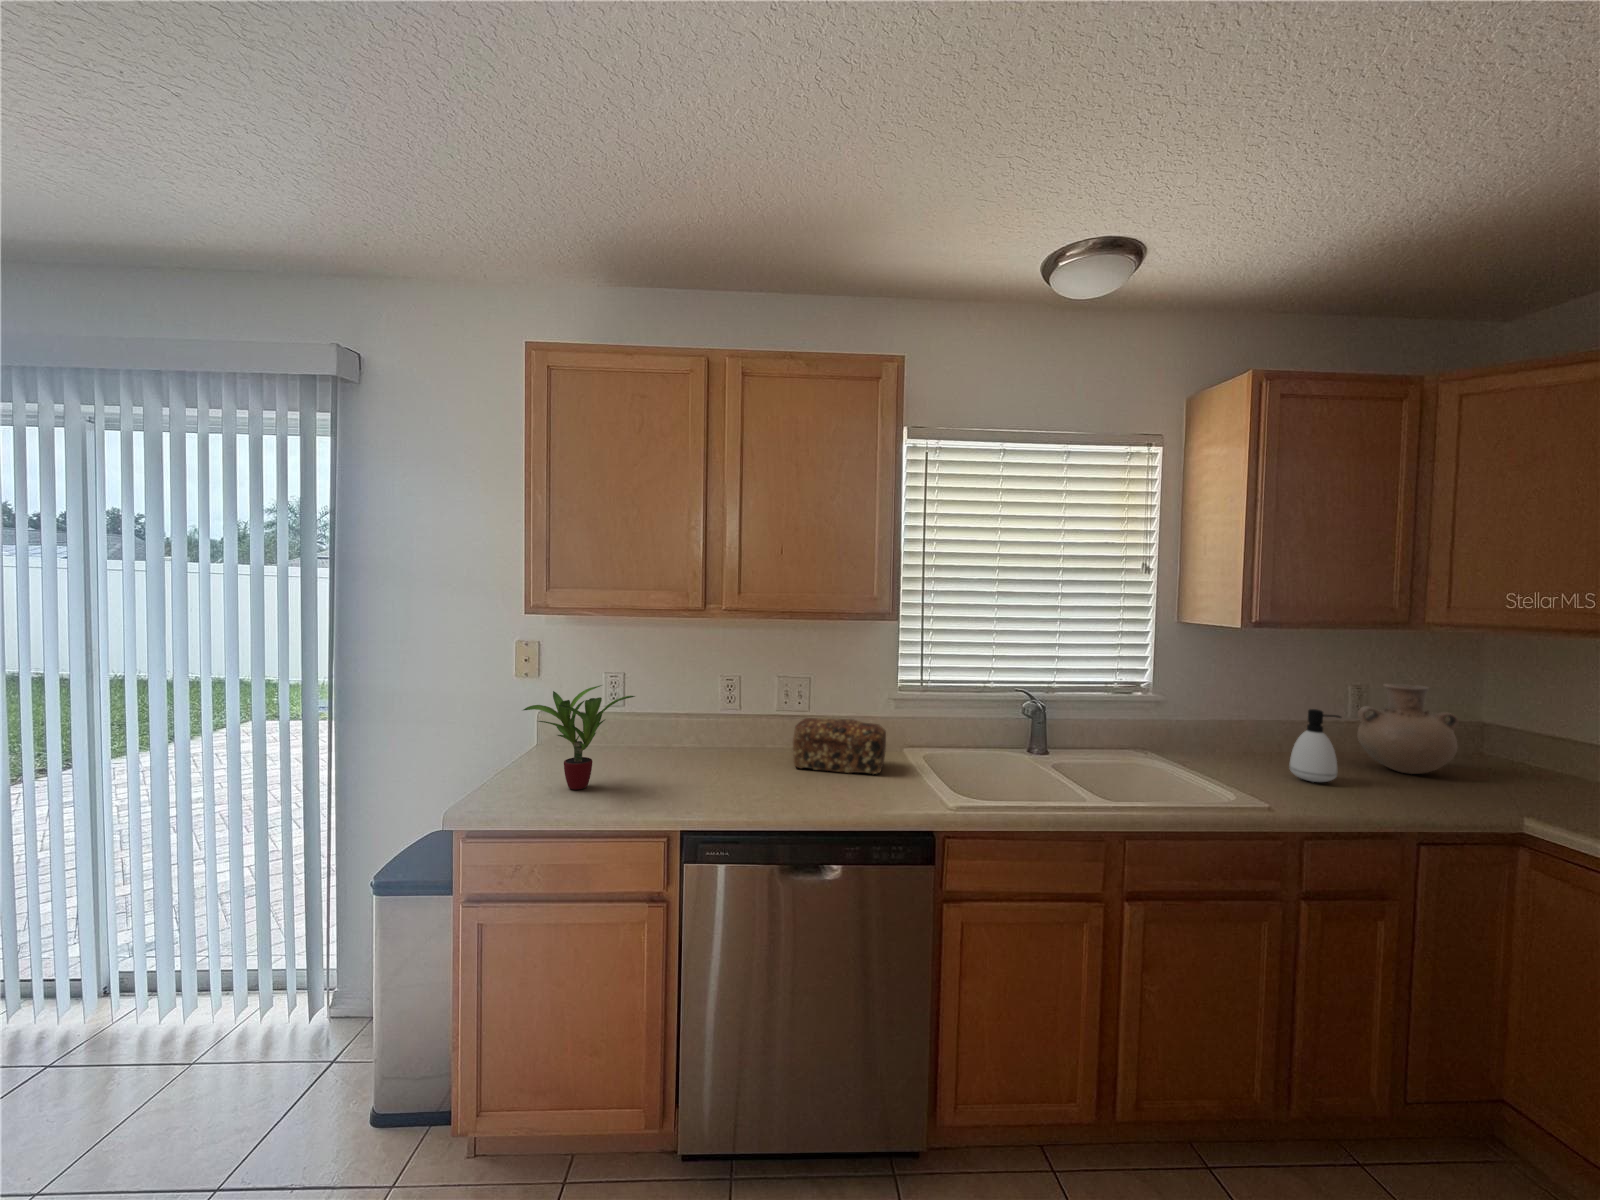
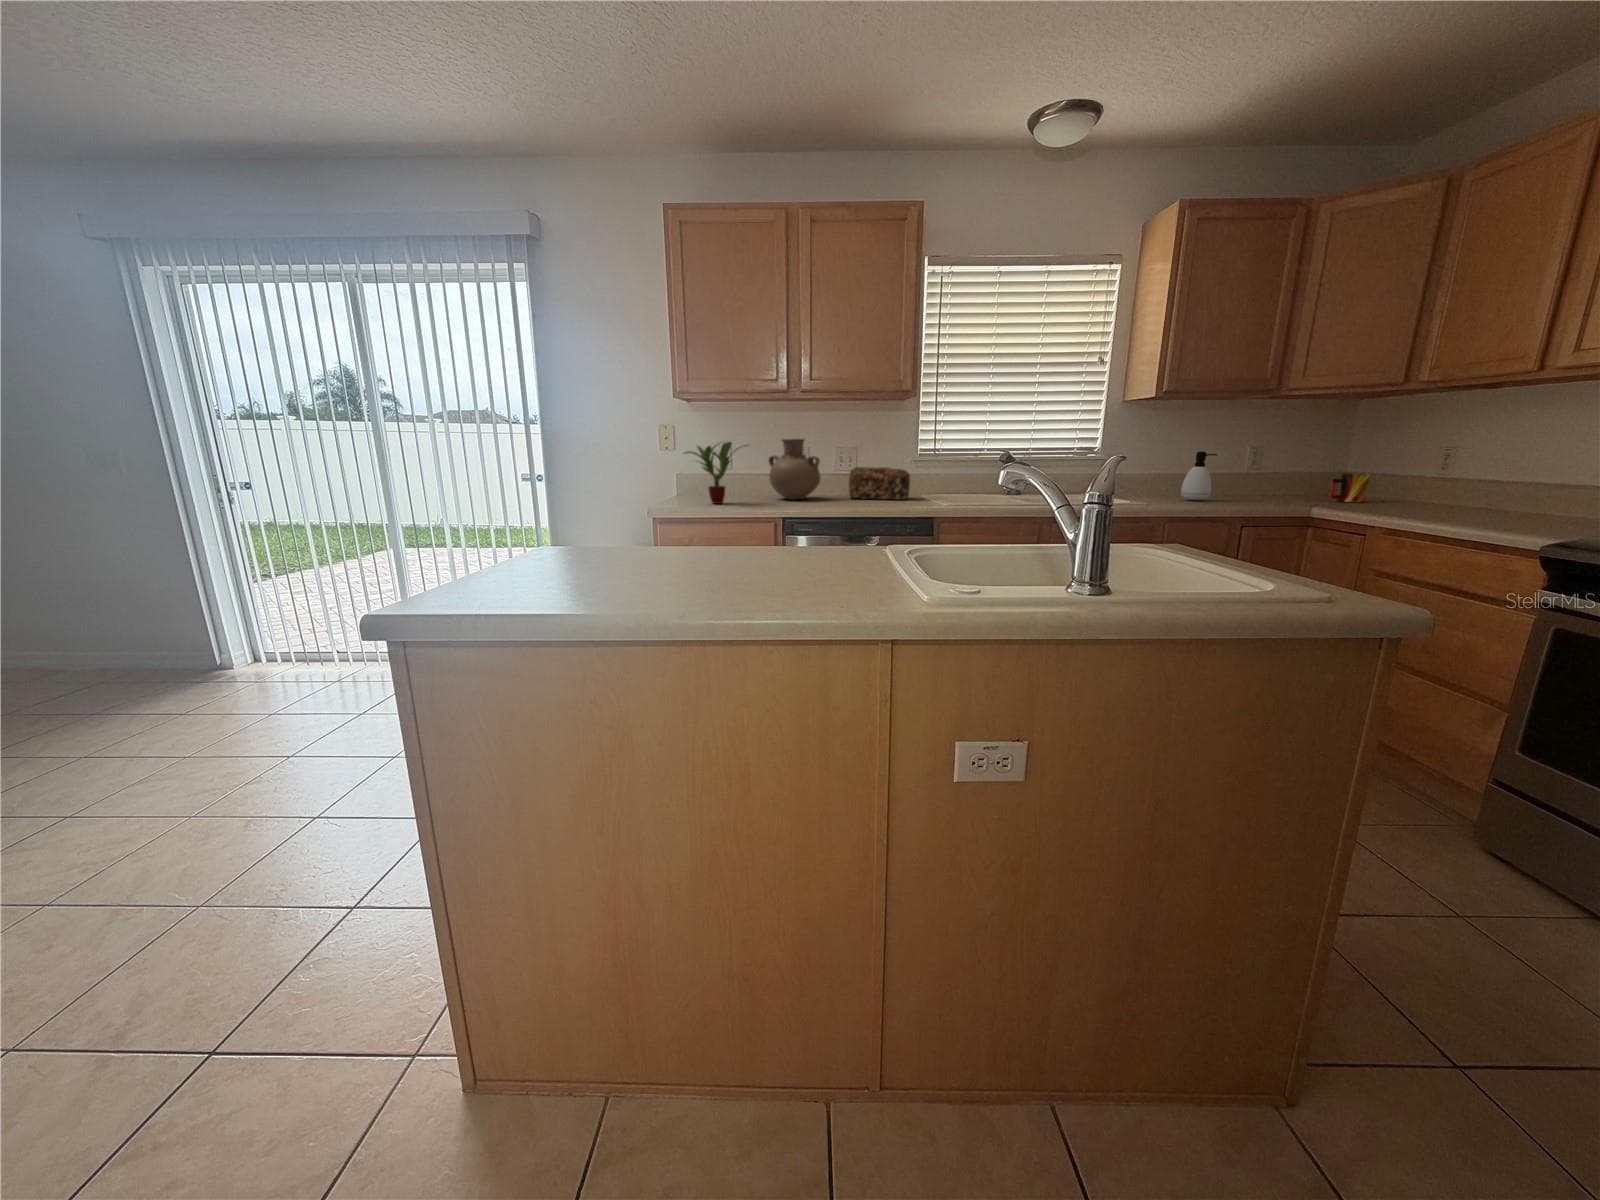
vase: present [1358,684,1459,774] -> present [769,439,820,500]
mug: none [1511,744,1568,793] -> present [1329,474,1370,502]

